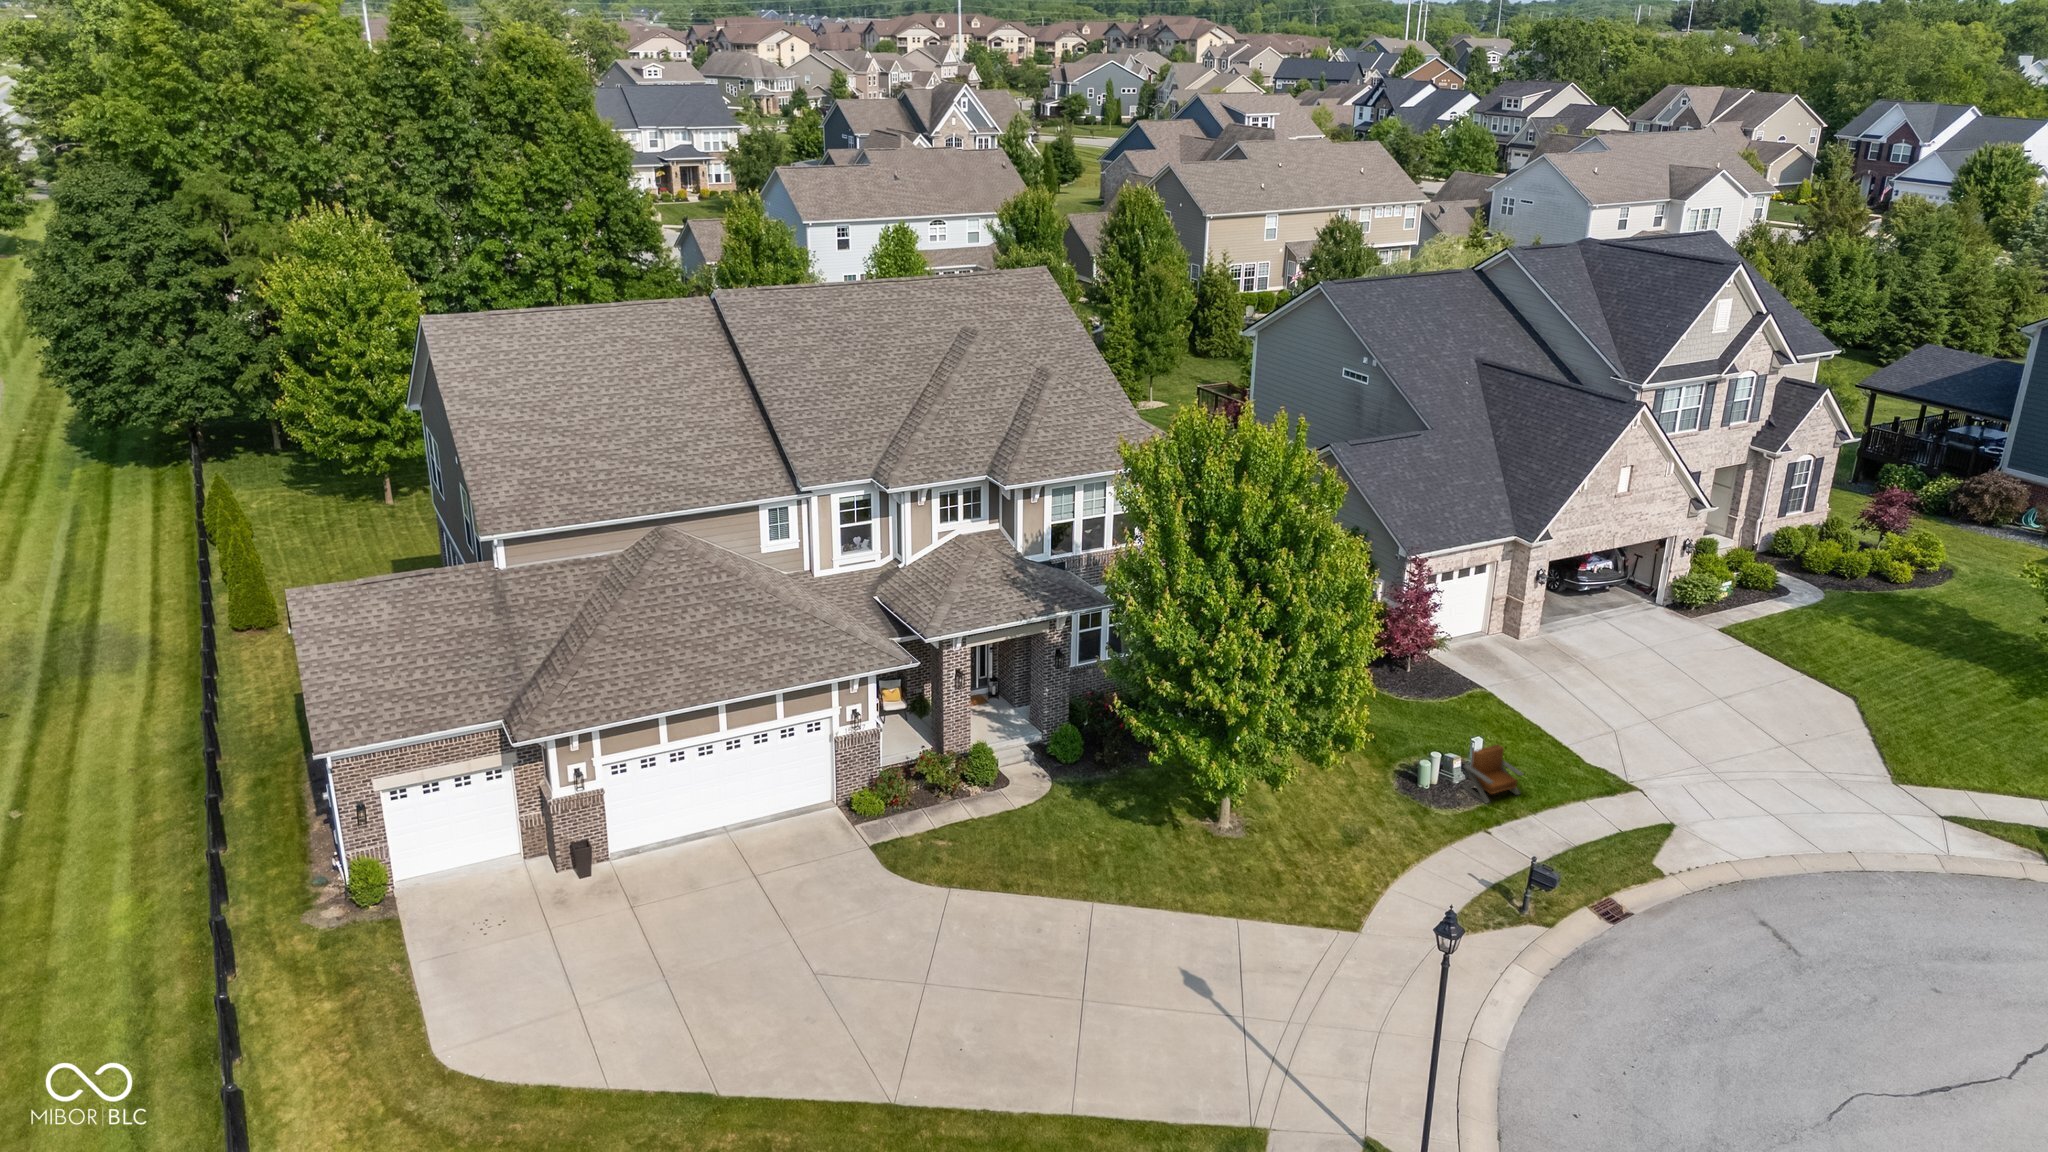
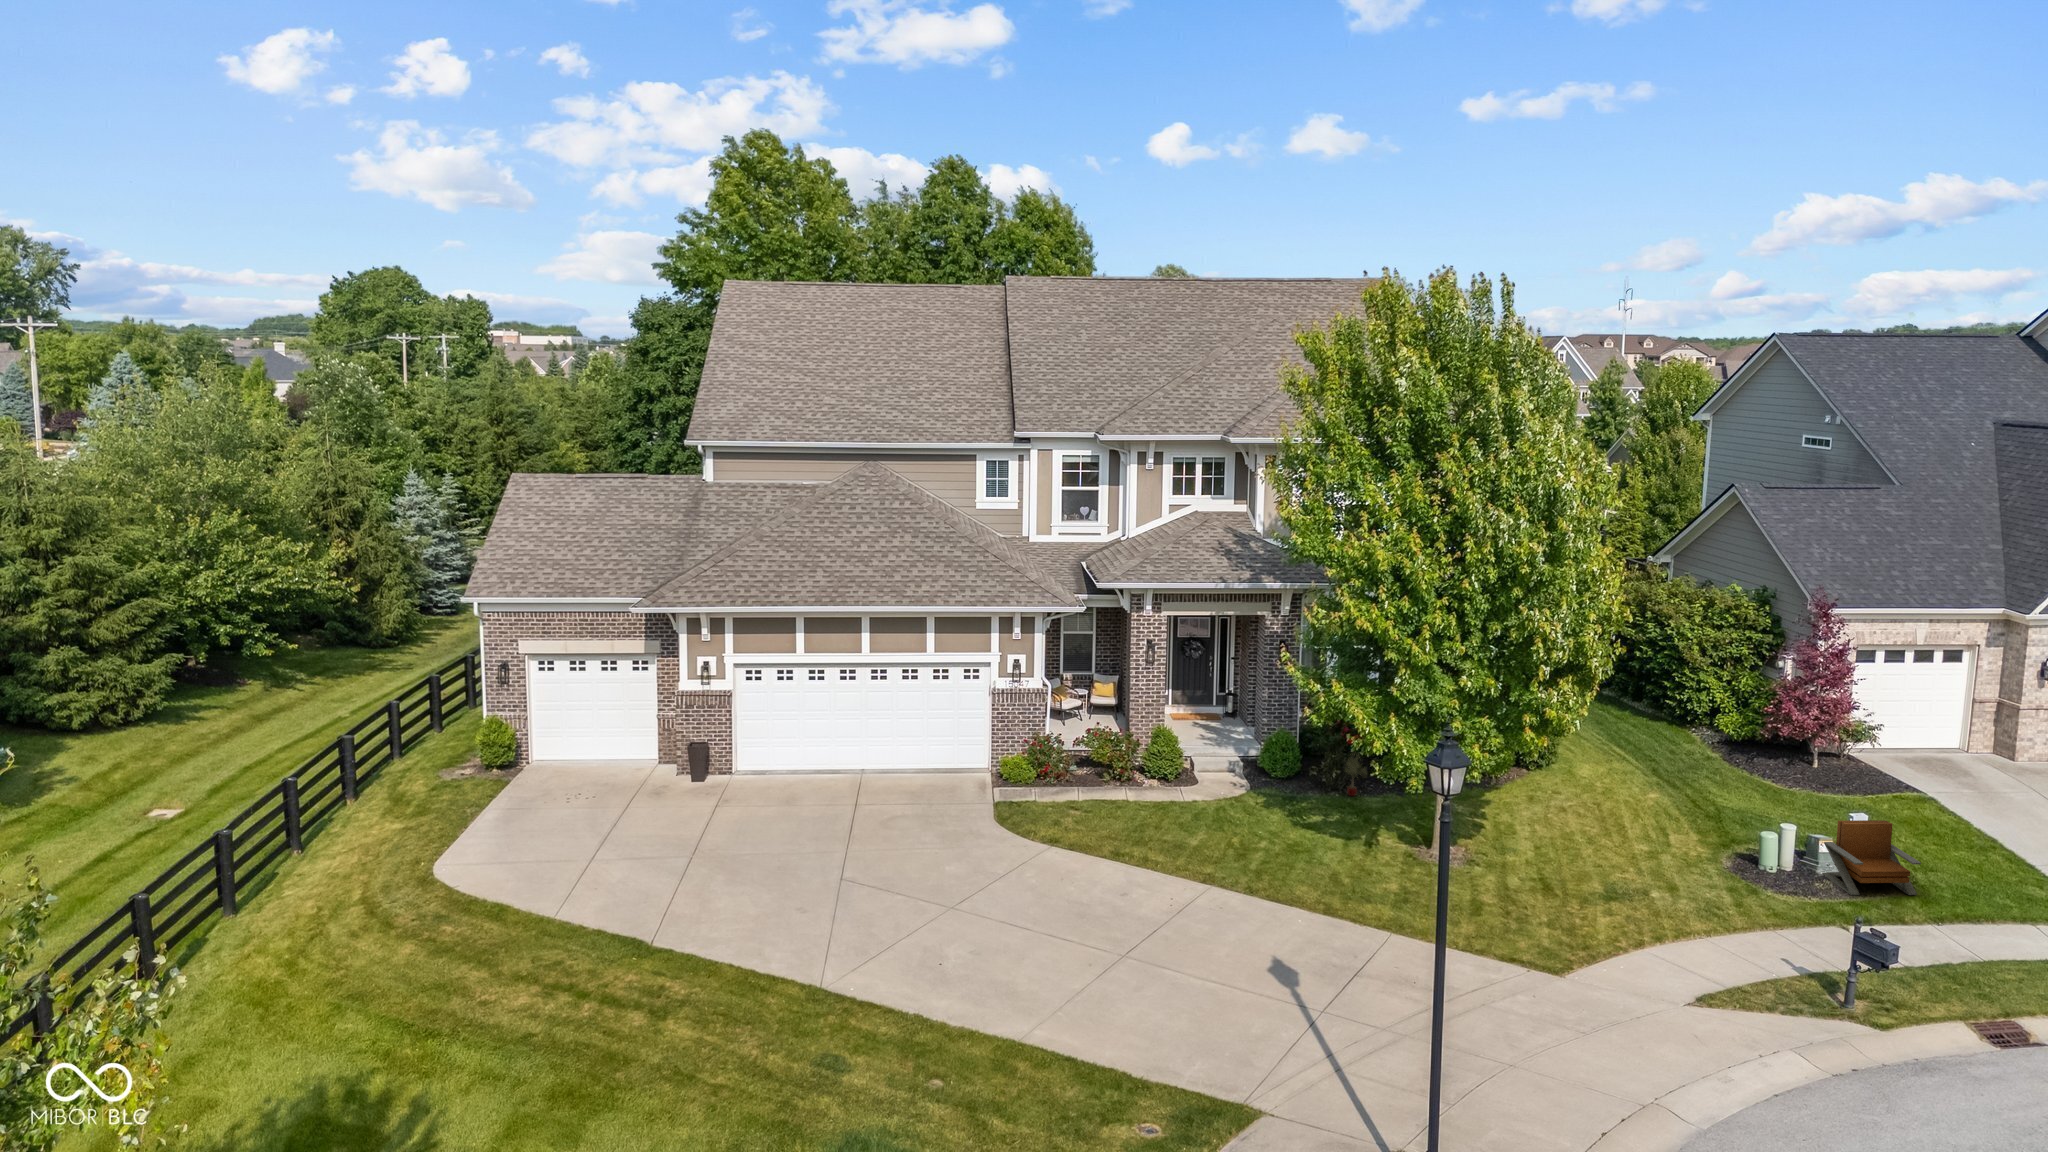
potted tree: none [1127,741,1148,774] -> present [1345,754,1367,796]

